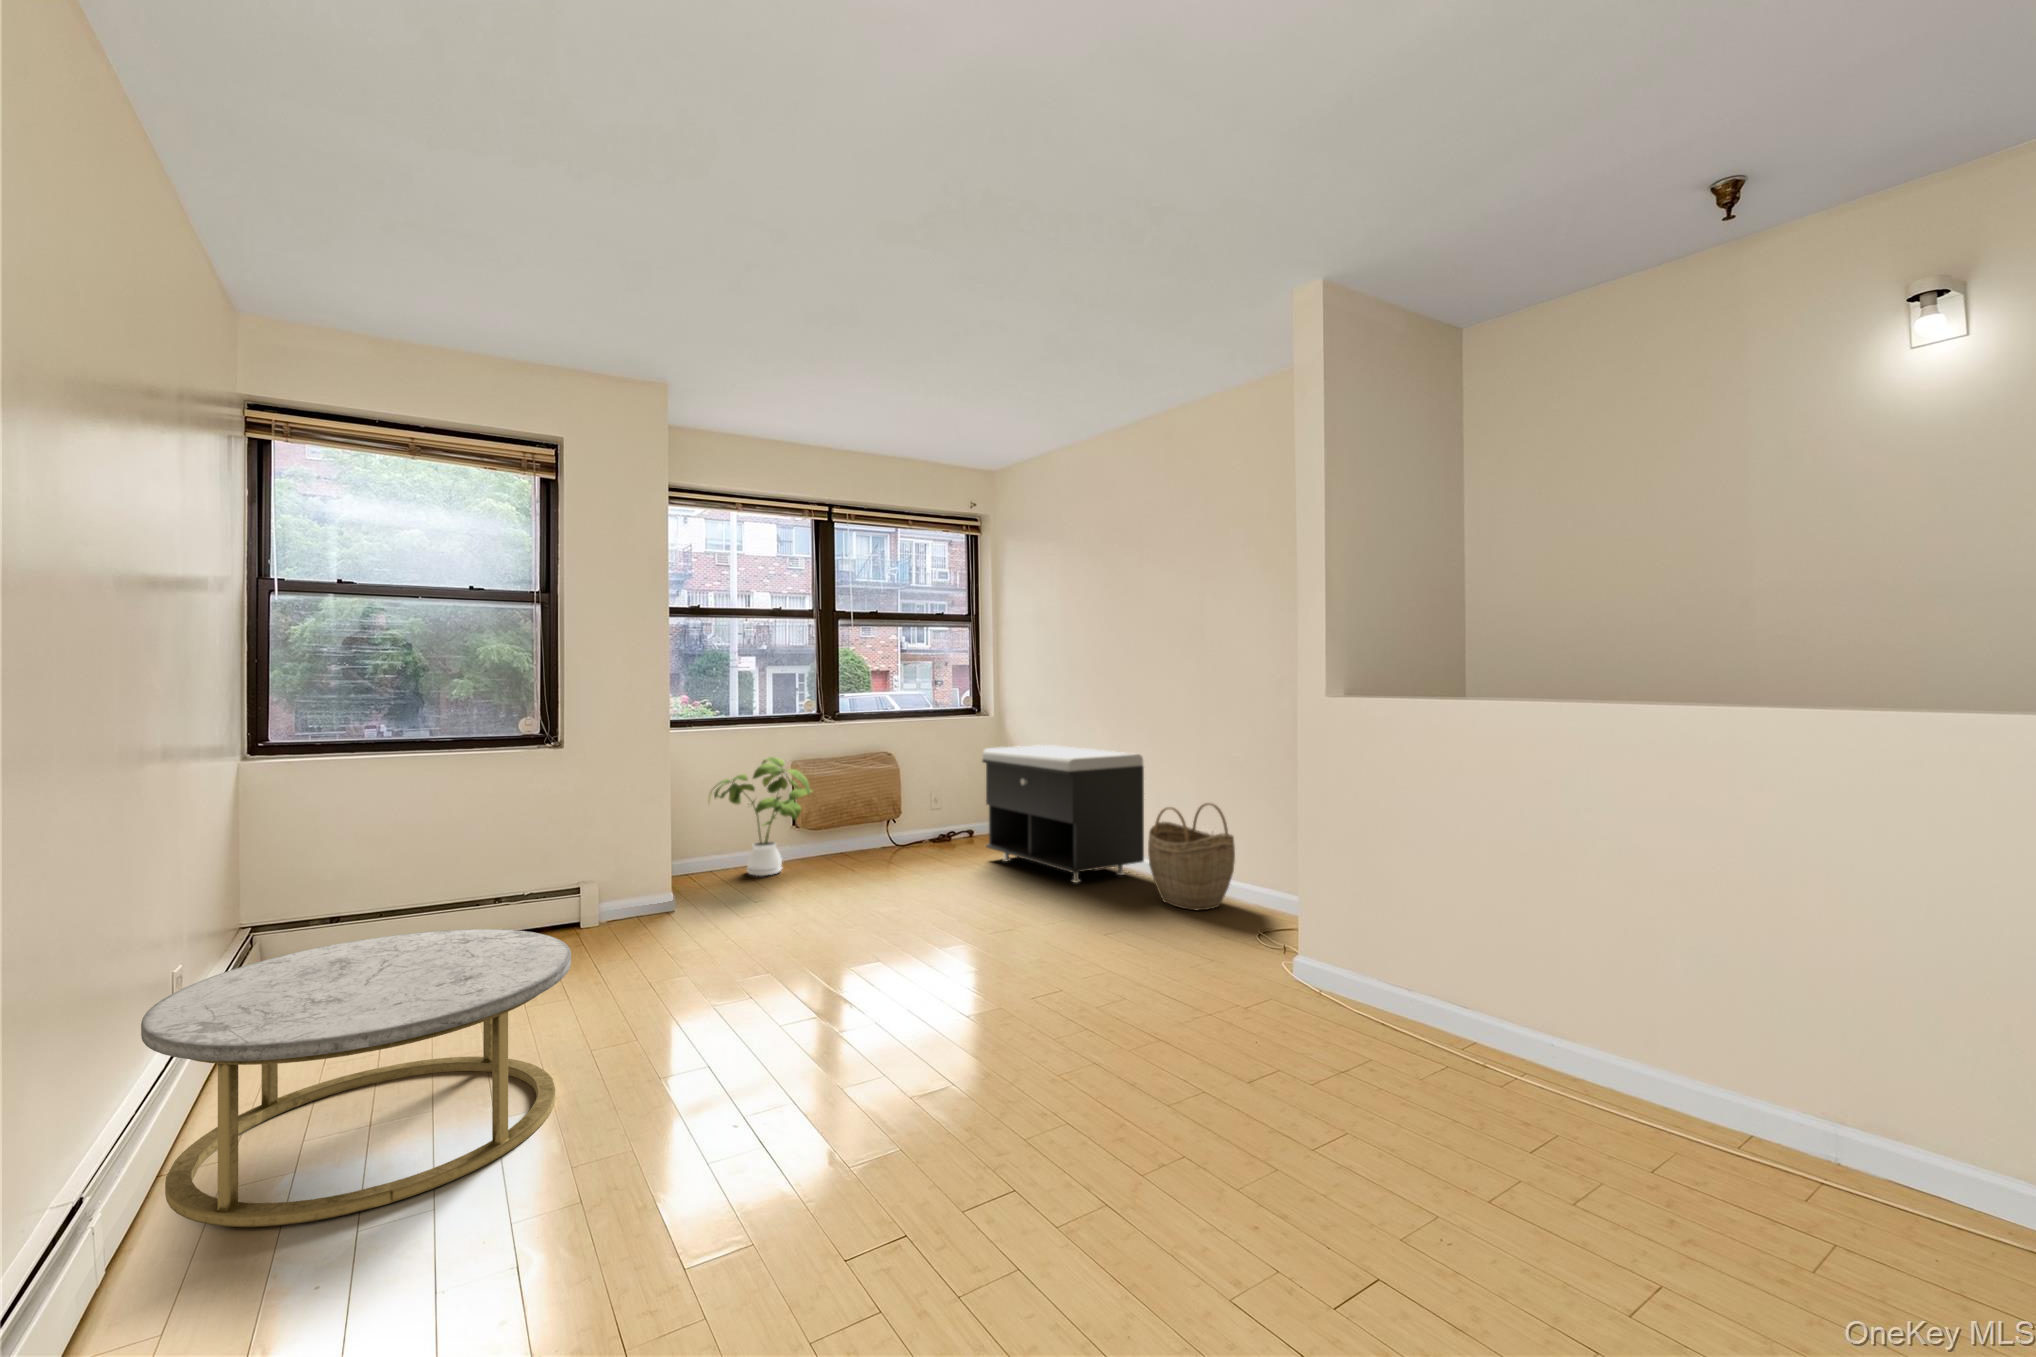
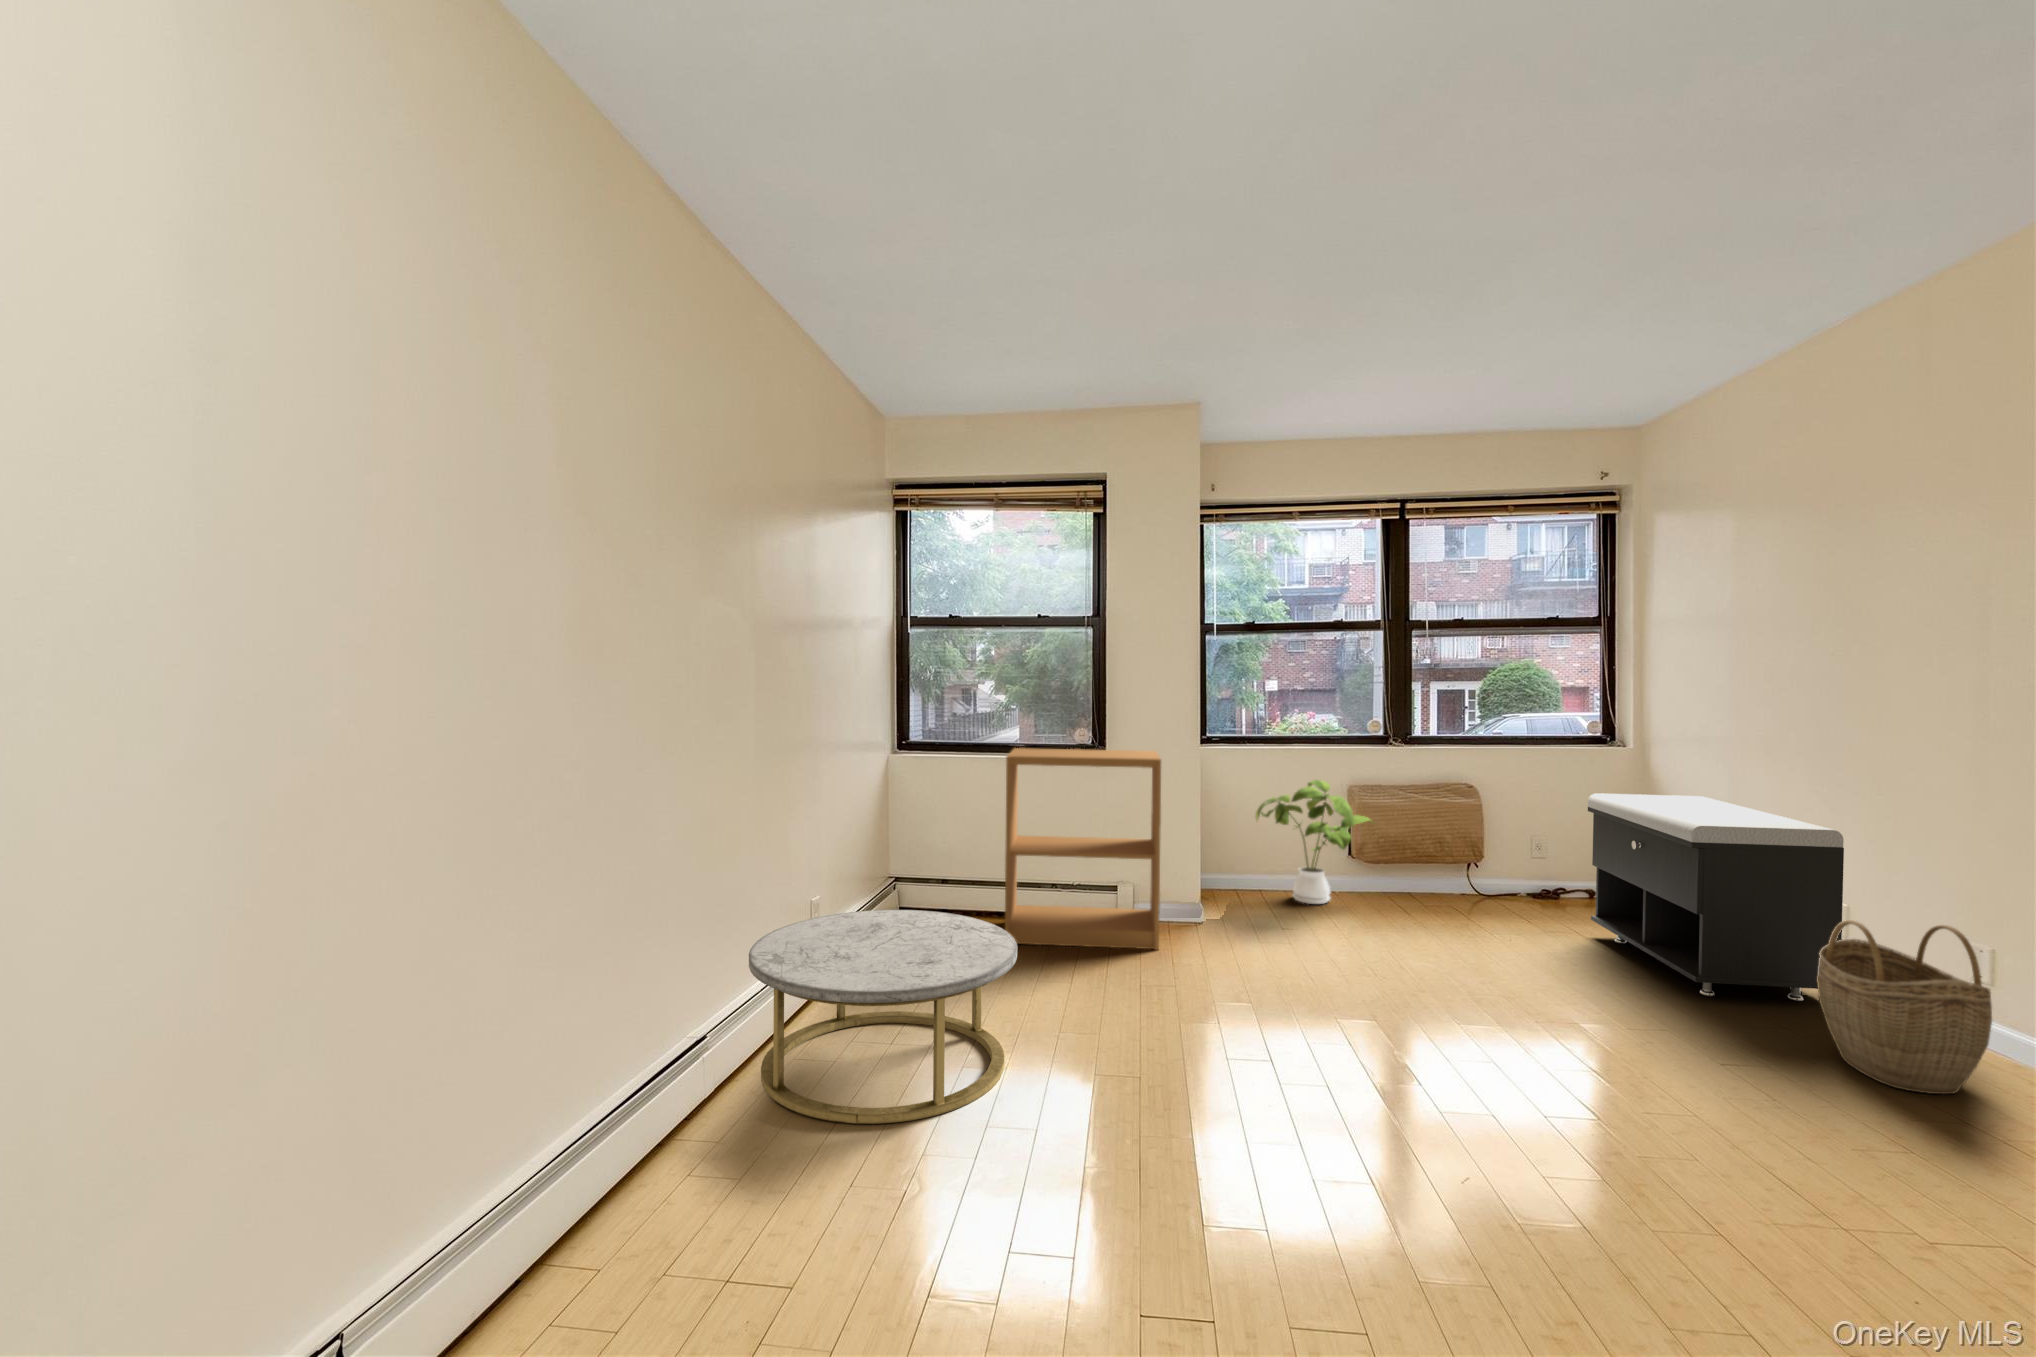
bookshelf: none [446,735,647,973] -> present [1005,748,1161,950]

